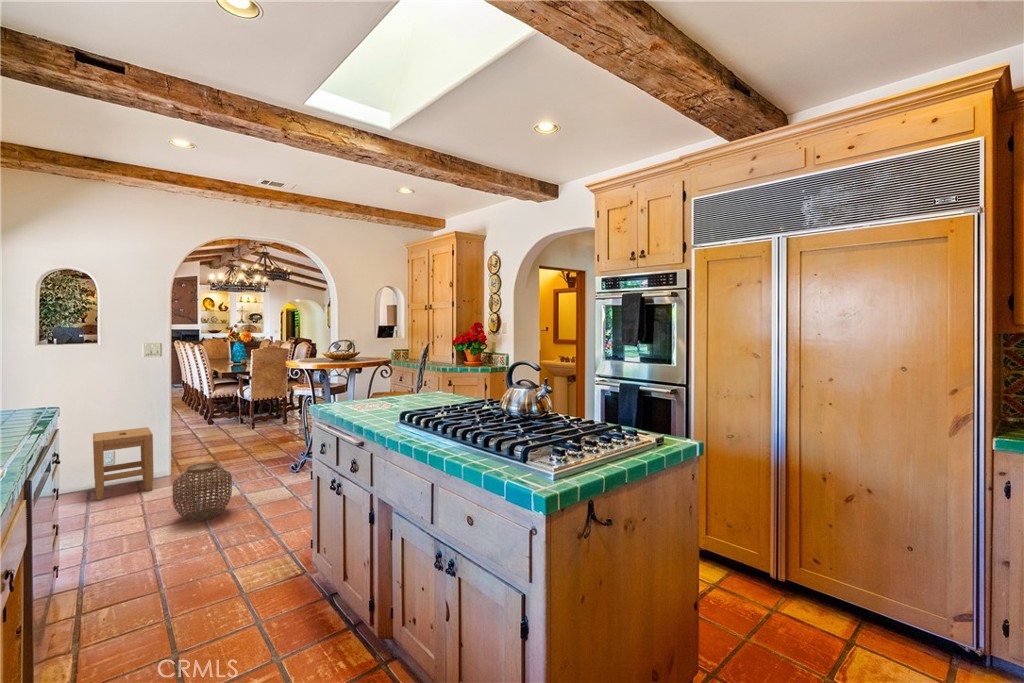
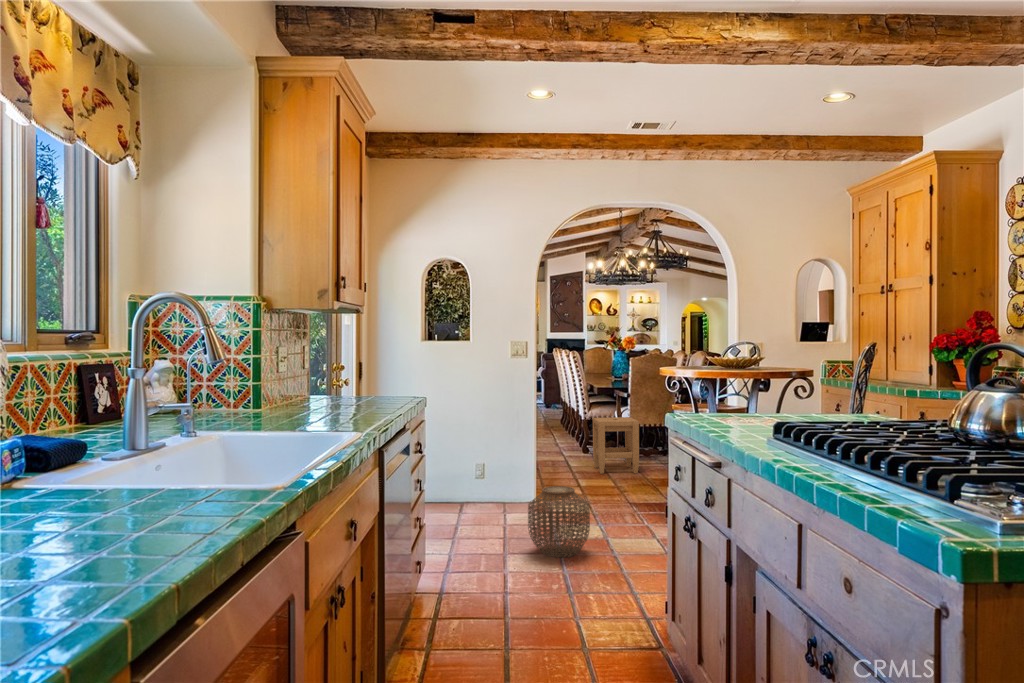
stool: present [93,427,153,500] -> present [593,417,639,474]

